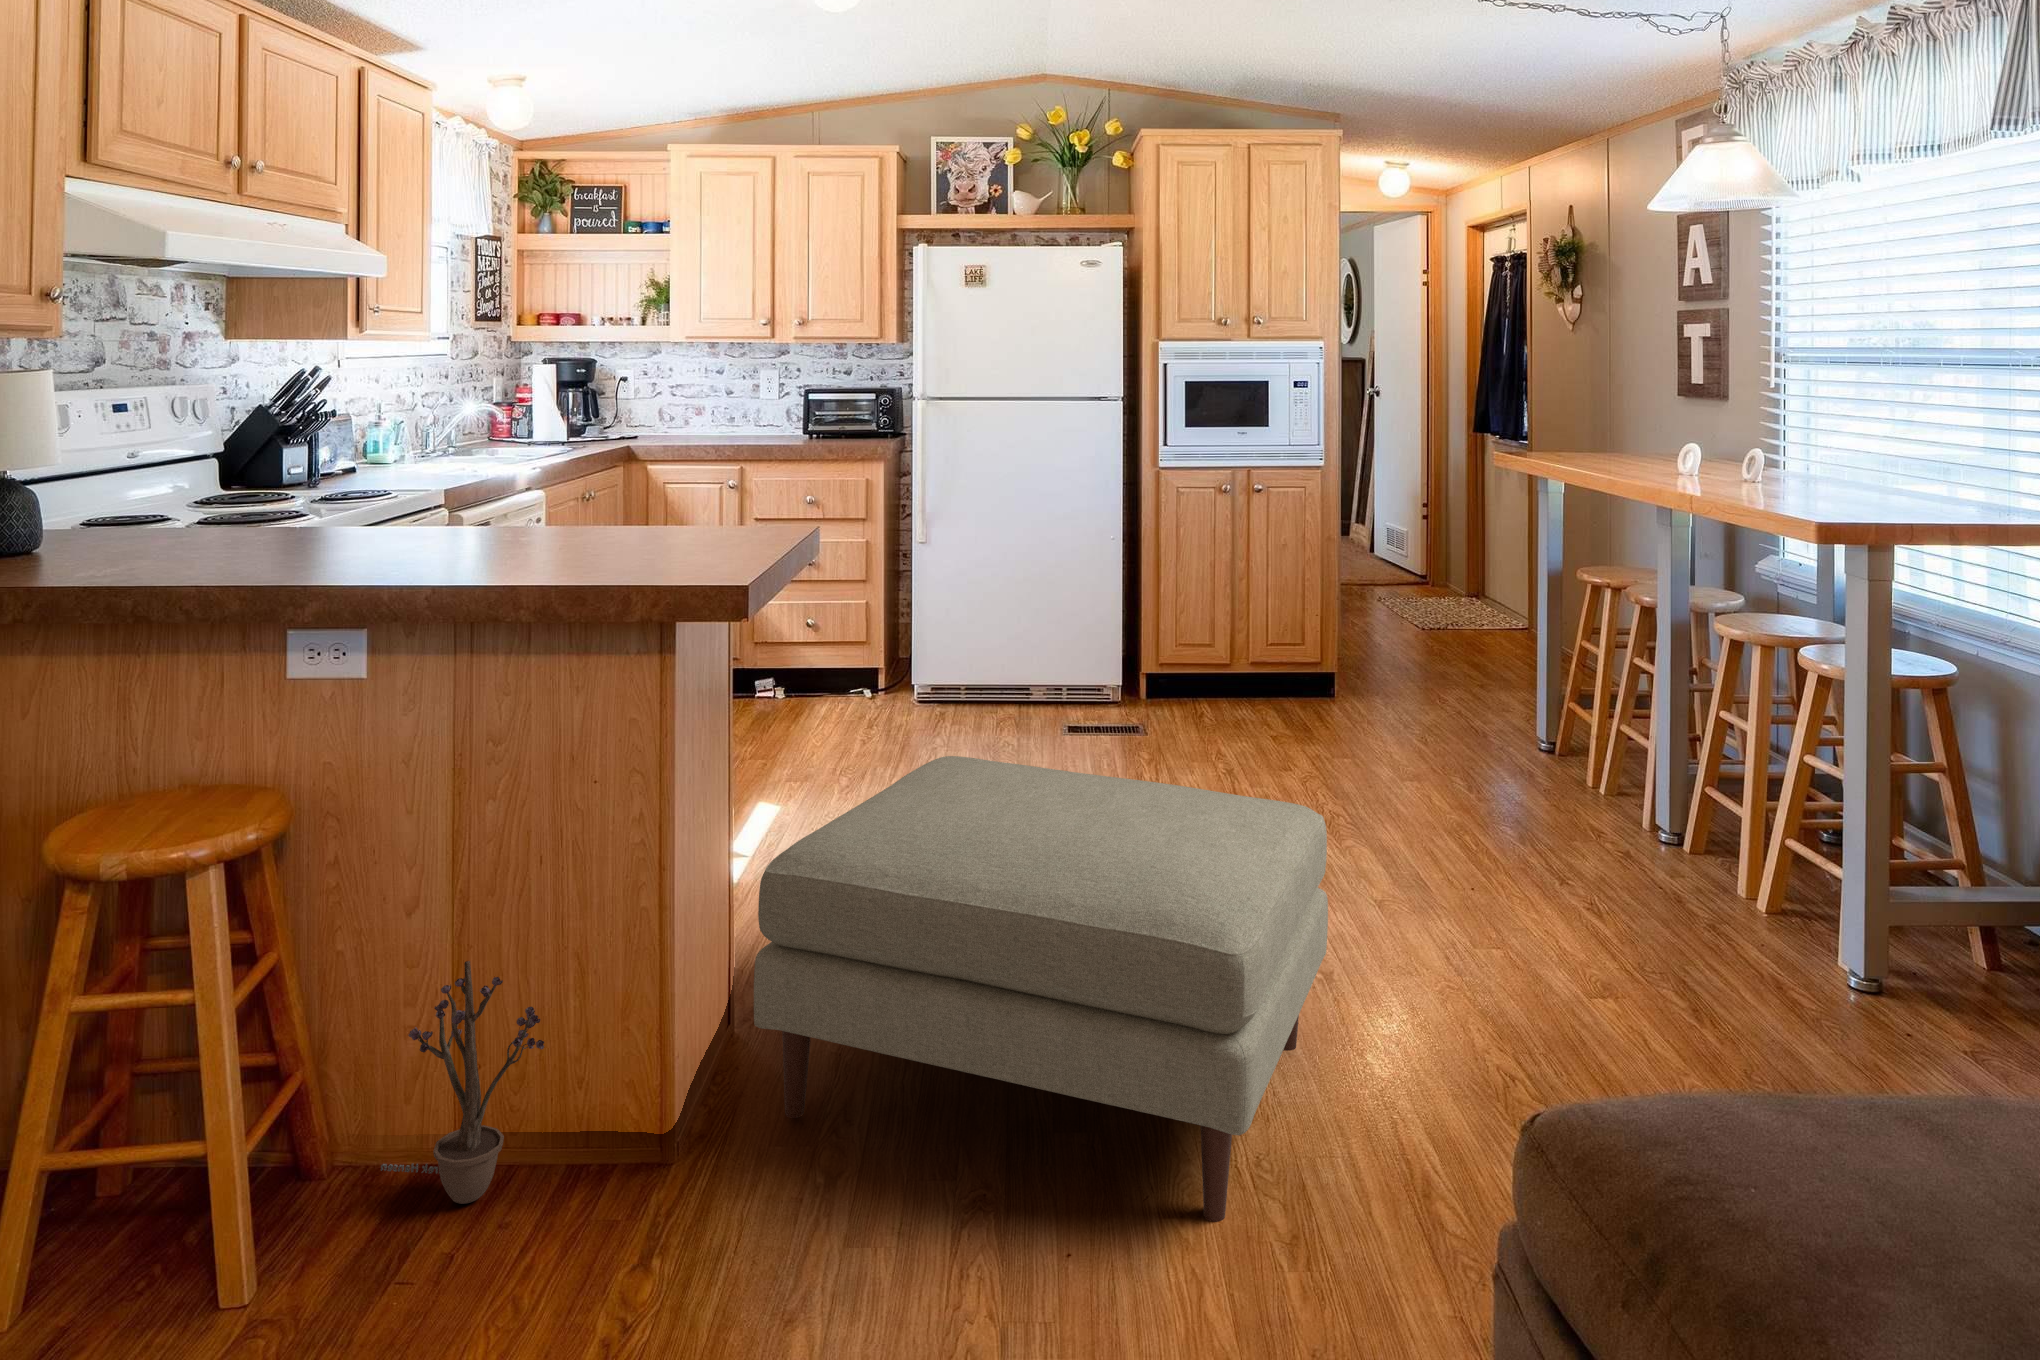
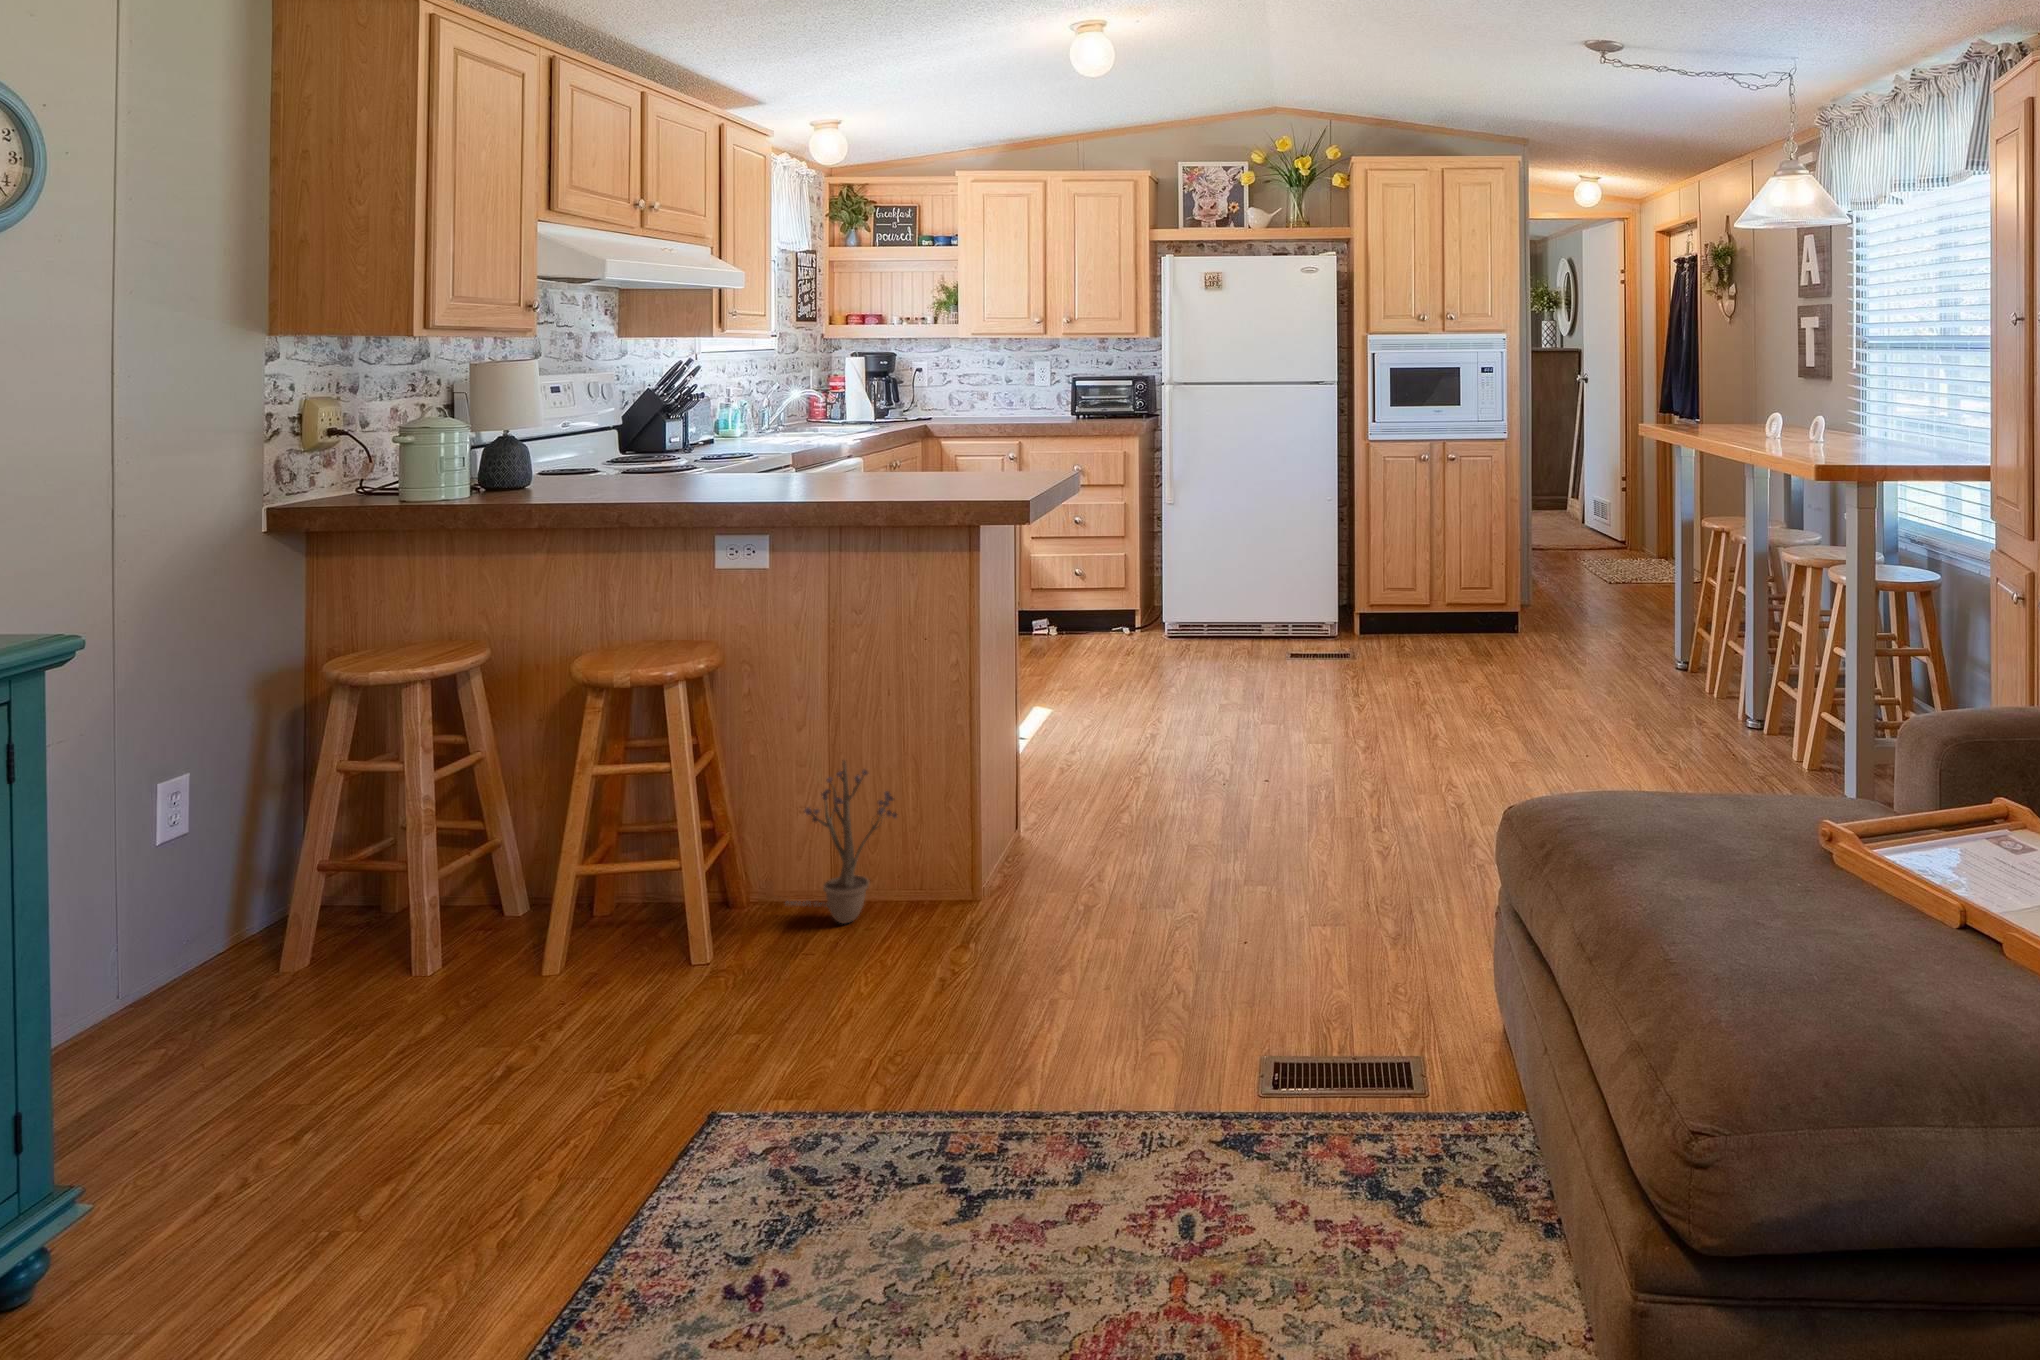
ottoman: present [754,756,1328,1222] -> none [1040,642,1454,932]

